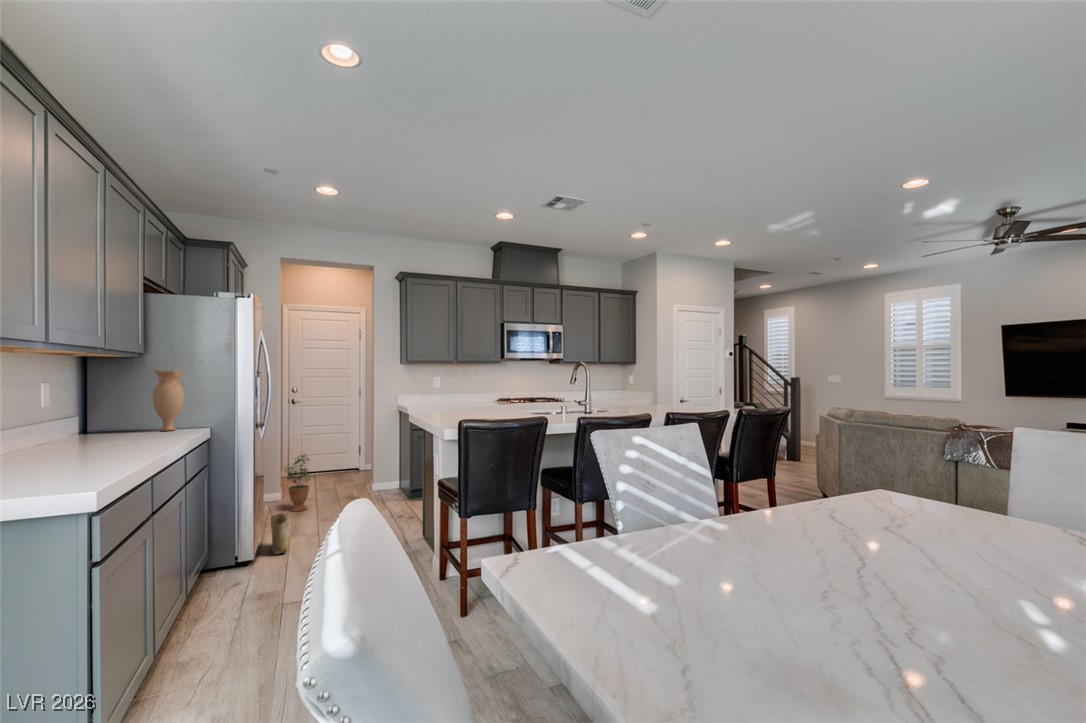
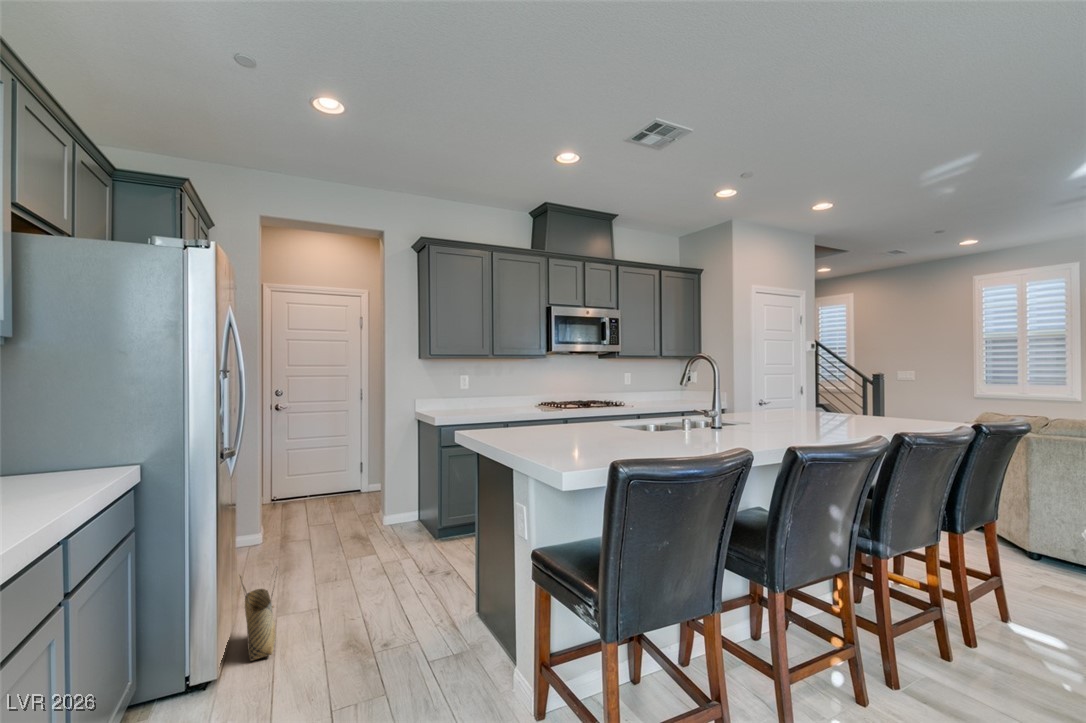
vase: present [153,371,184,431] -> none [30,366,91,472]
potted plant: present [285,455,310,511] -> none [261,483,299,569]

